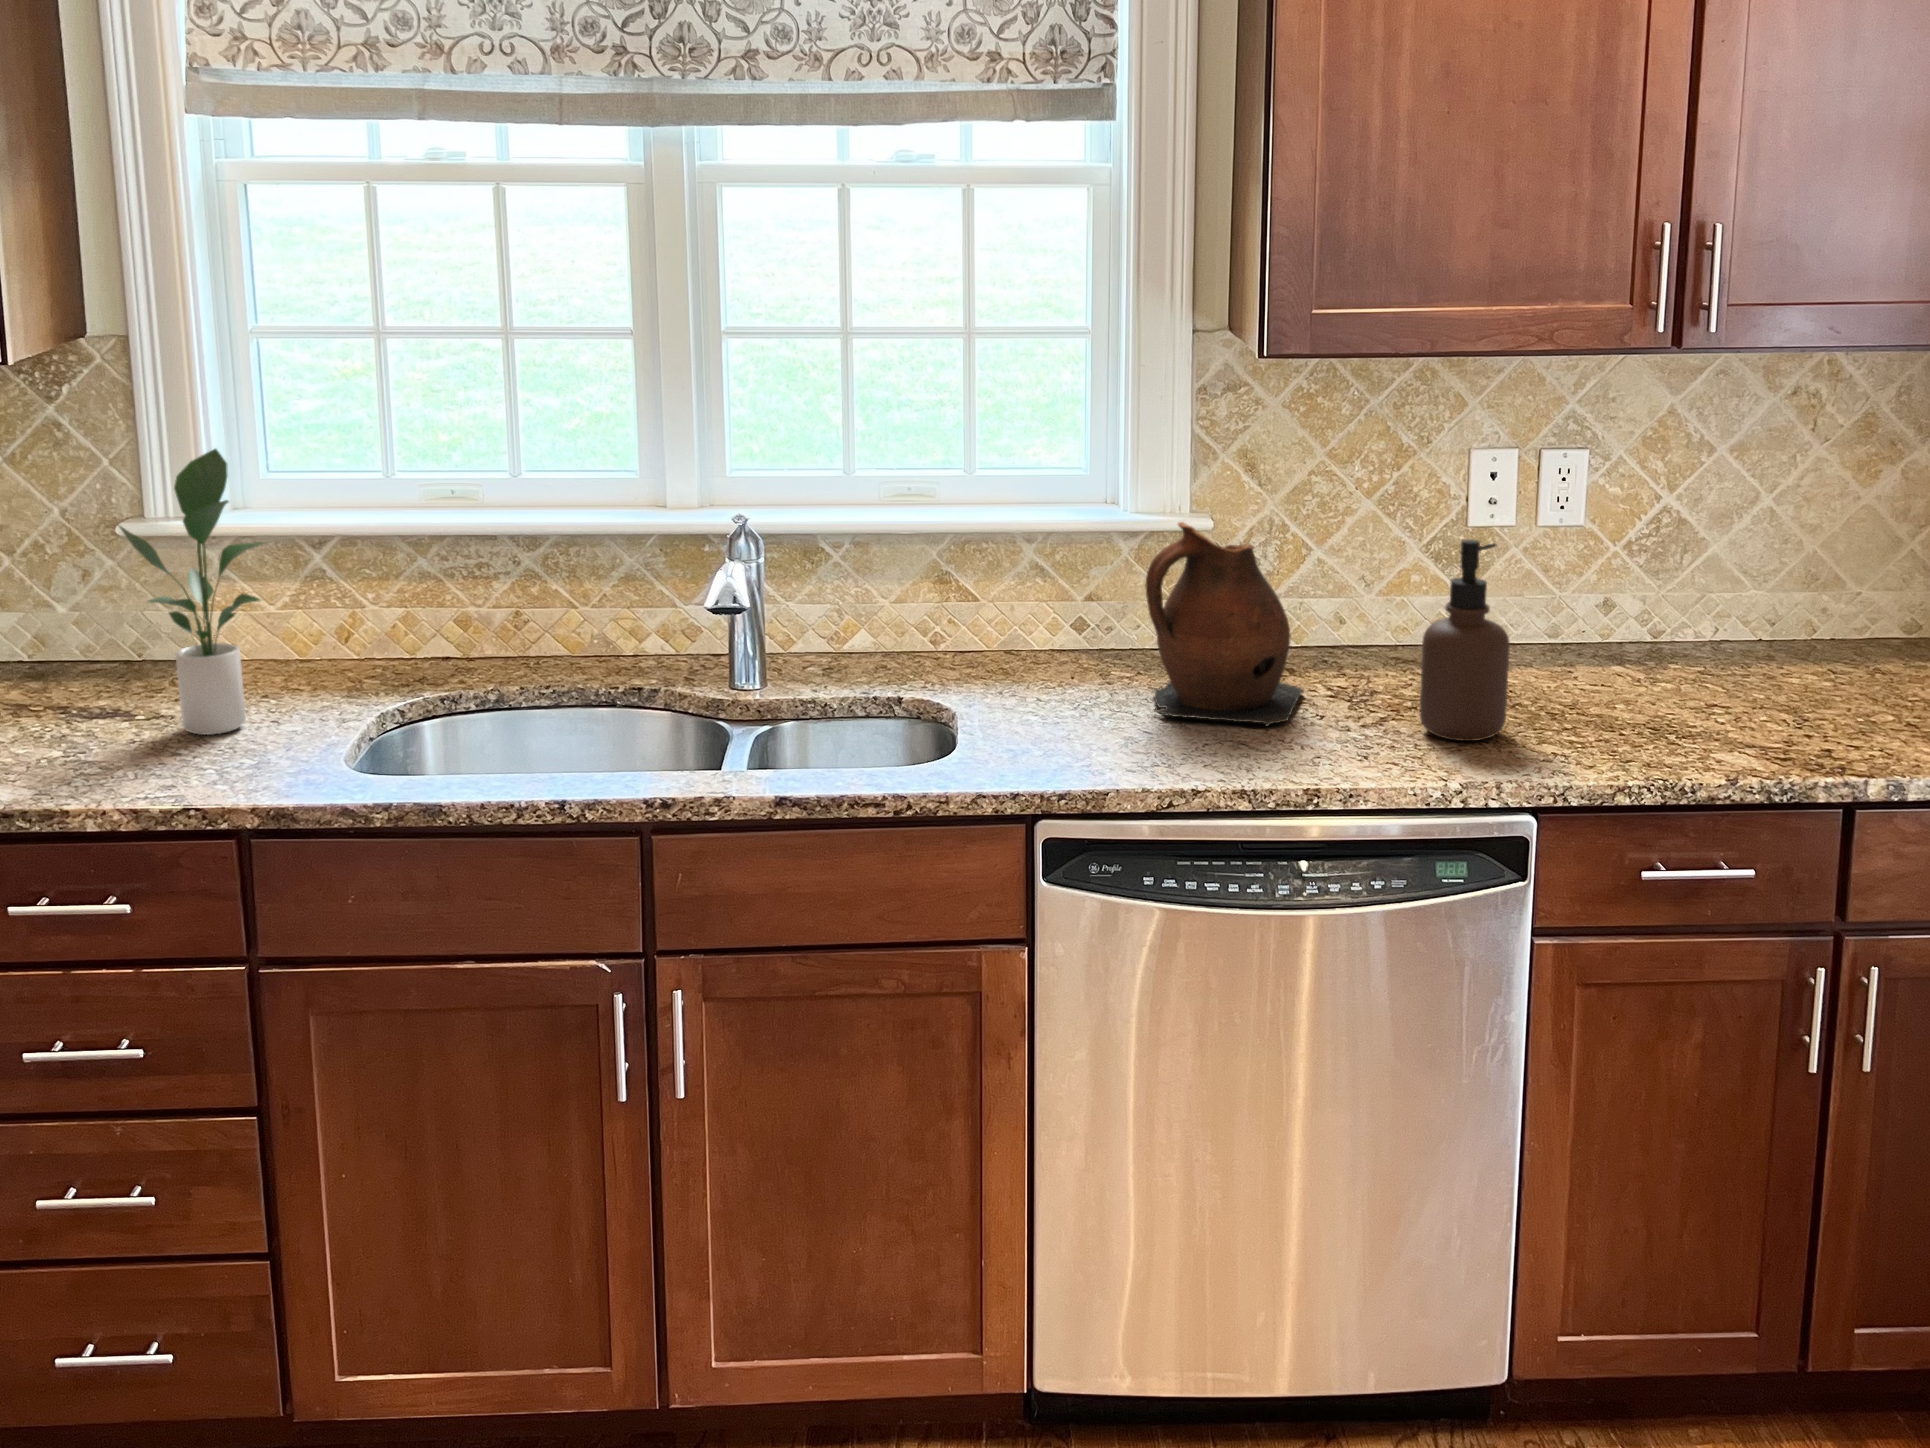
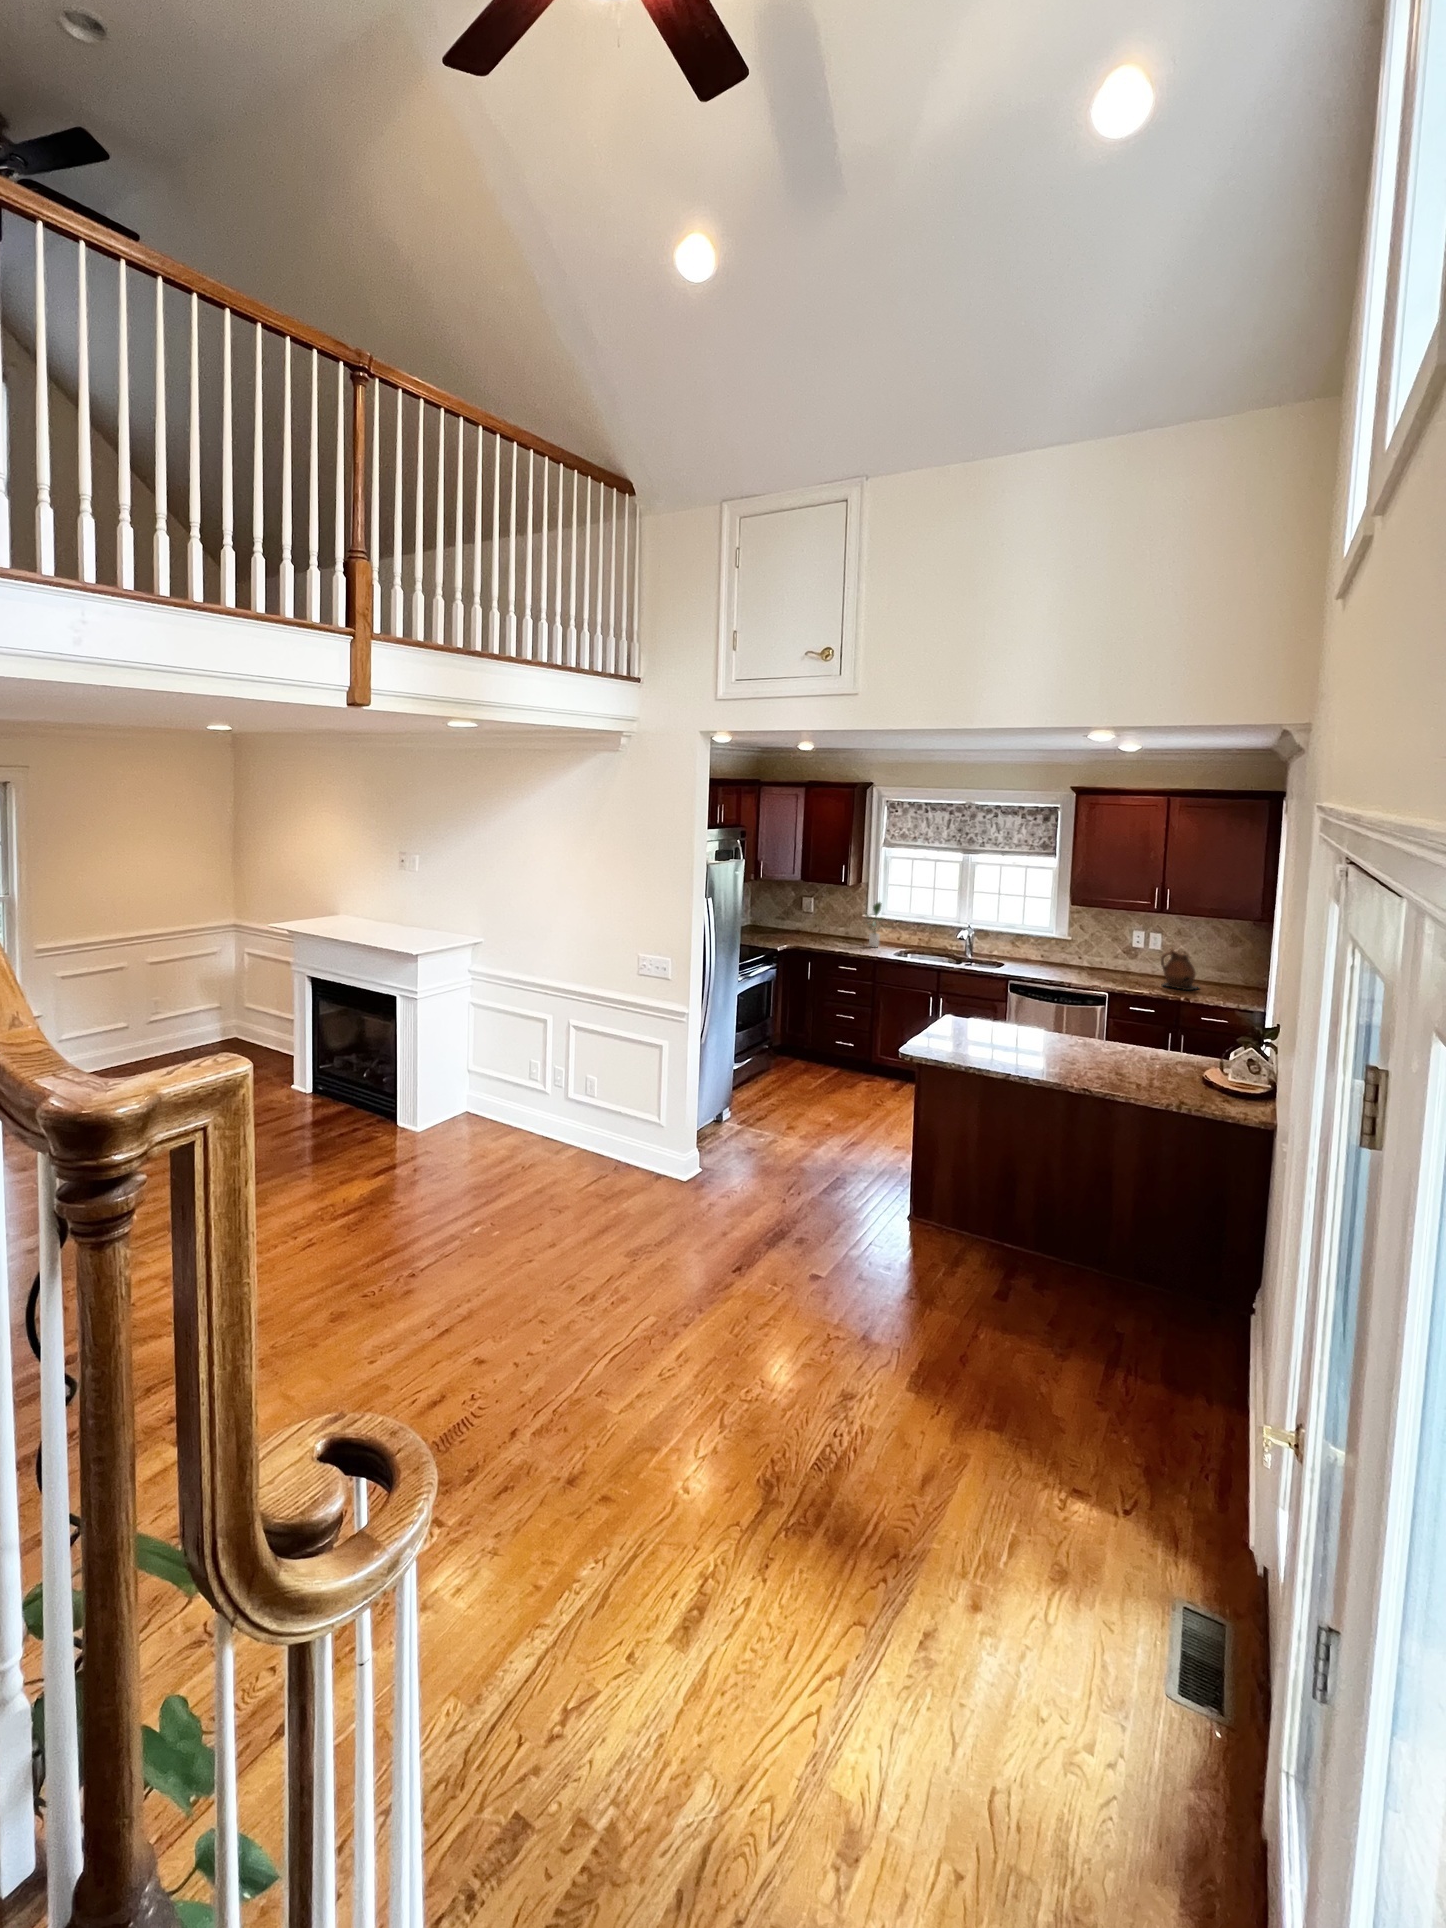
ceramic pitcher: present [1145,522,1303,727] -> present [1161,949,1198,990]
soap dispenser: present [1419,539,1510,741] -> none [1093,942,1113,980]

